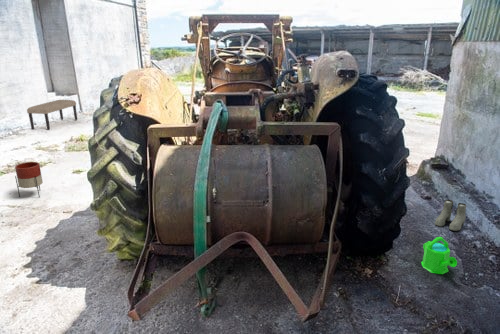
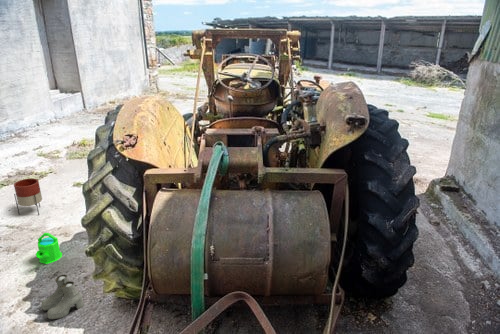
bench: present [27,100,77,130] -> none [29,99,81,132]
boots: present [435,200,466,231] -> present [42,275,84,319]
watering can: present [421,237,457,274] -> present [36,233,62,264]

